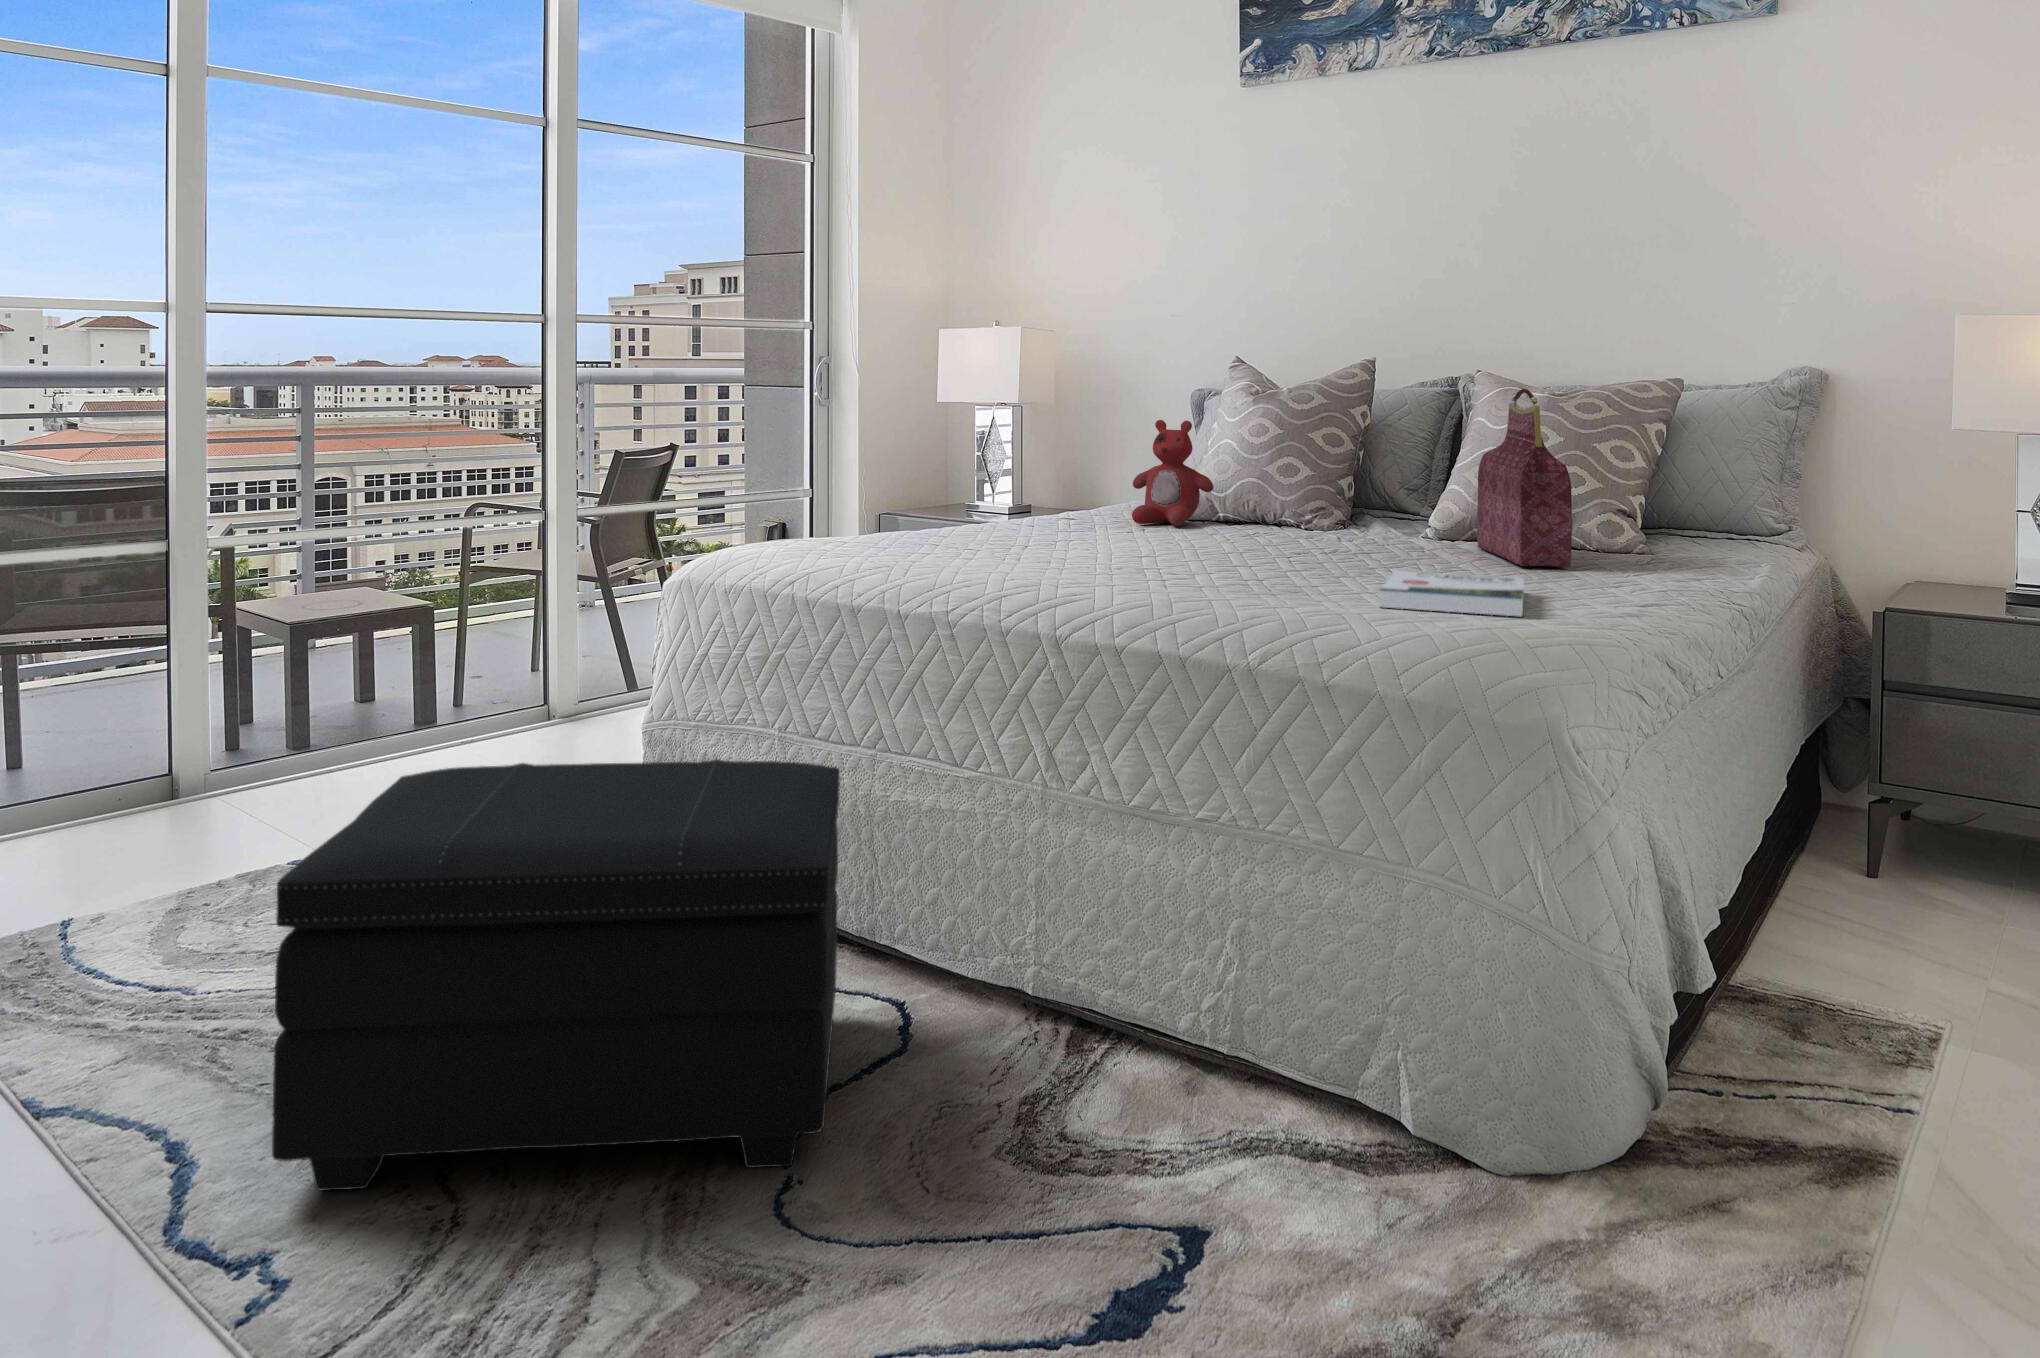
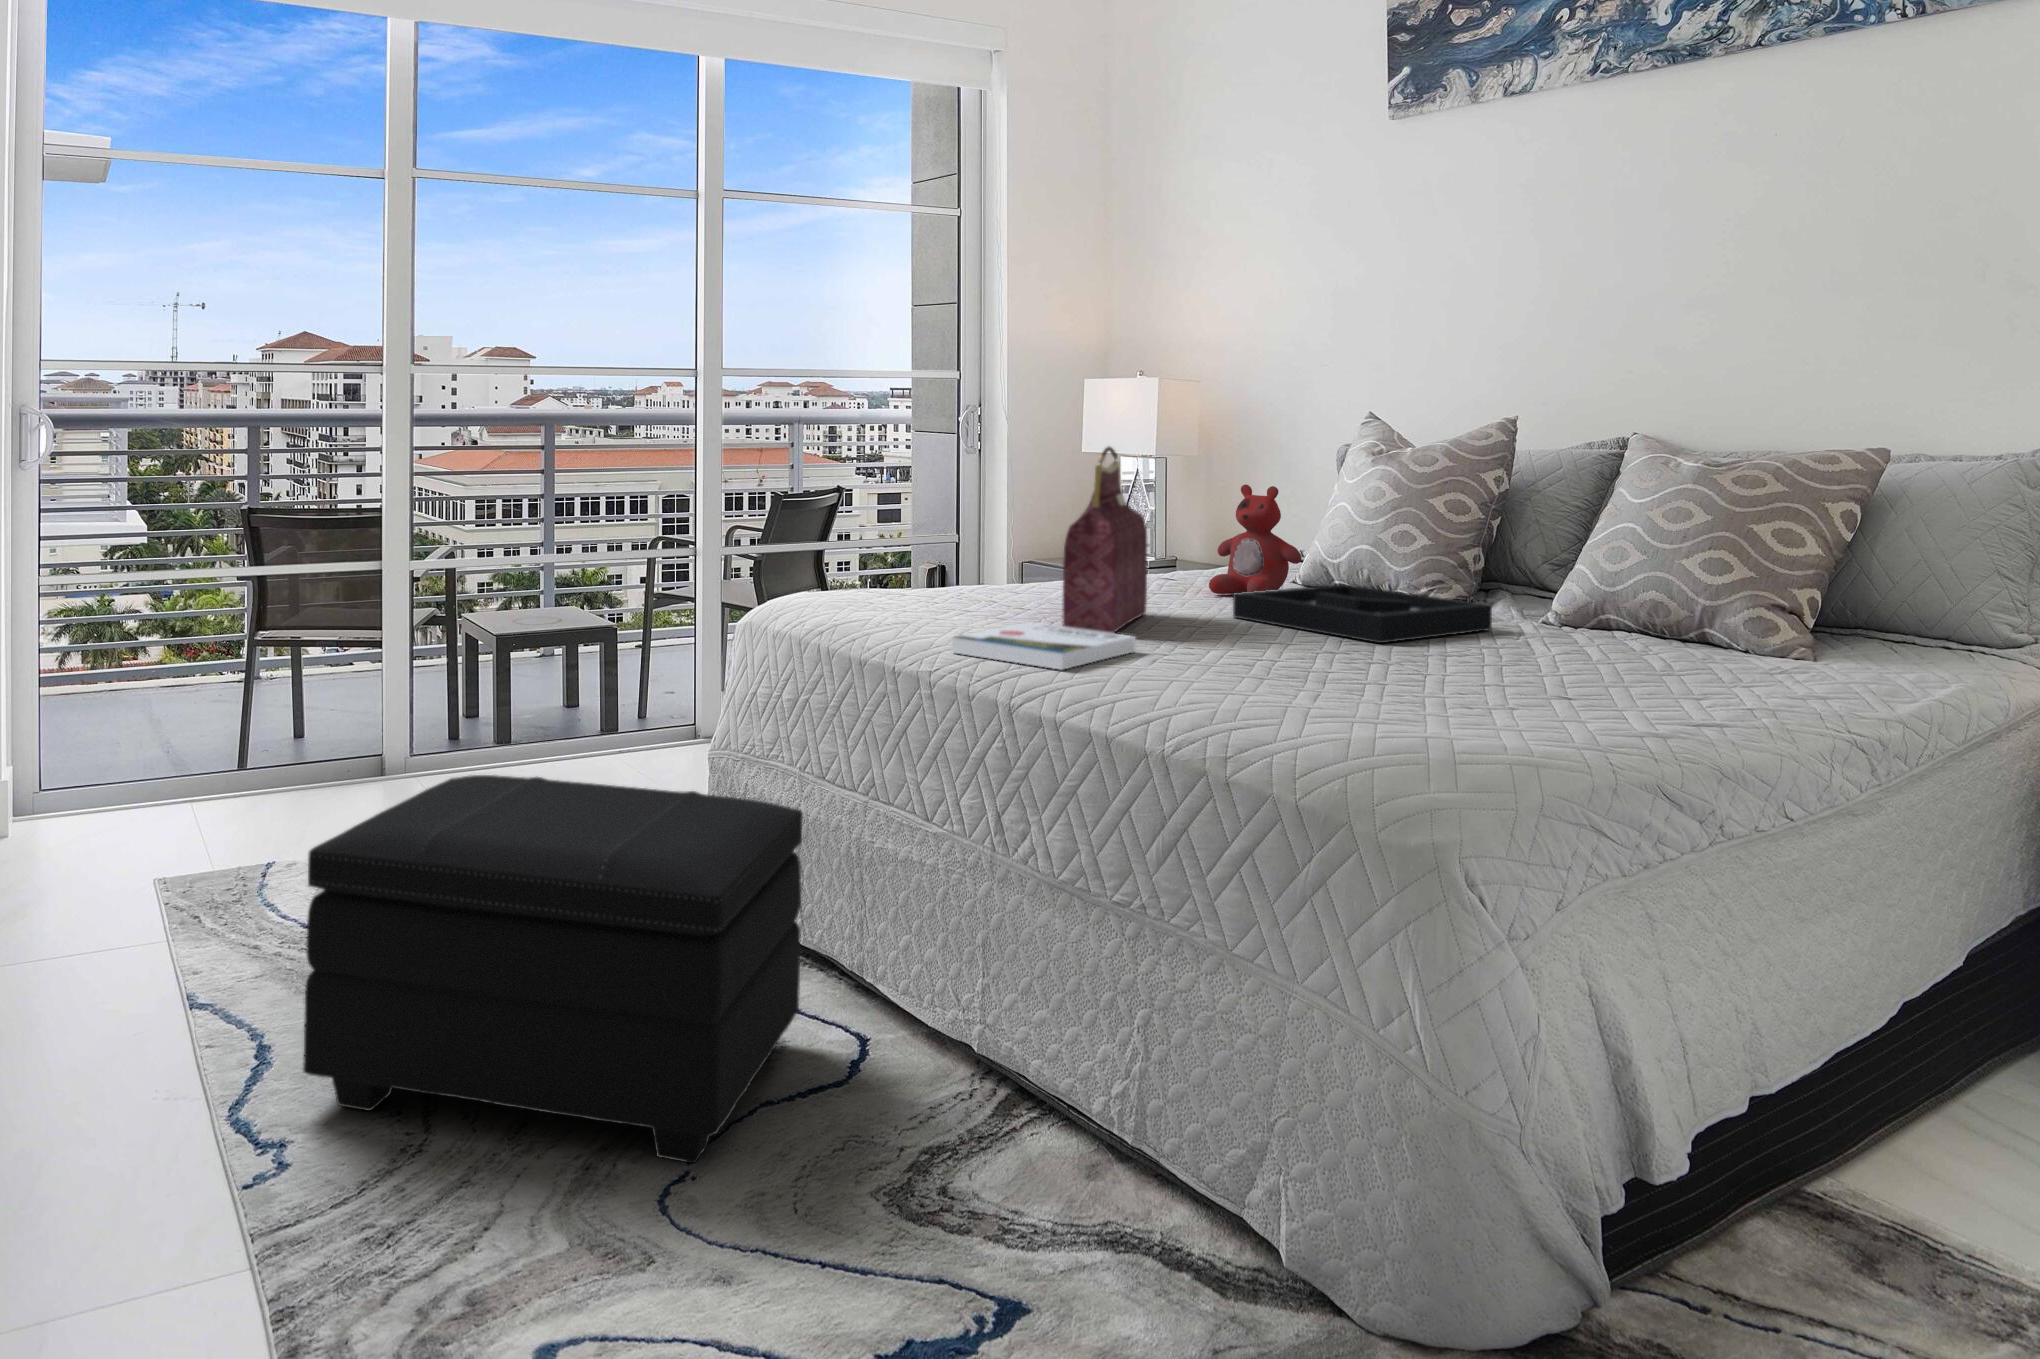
handbag: present [1477,389,1572,567] -> present [1062,447,1147,633]
decorative tray: none [1180,509,1397,558] -> present [1233,584,1492,643]
book: present [1379,571,1524,616] -> present [952,622,1136,670]

